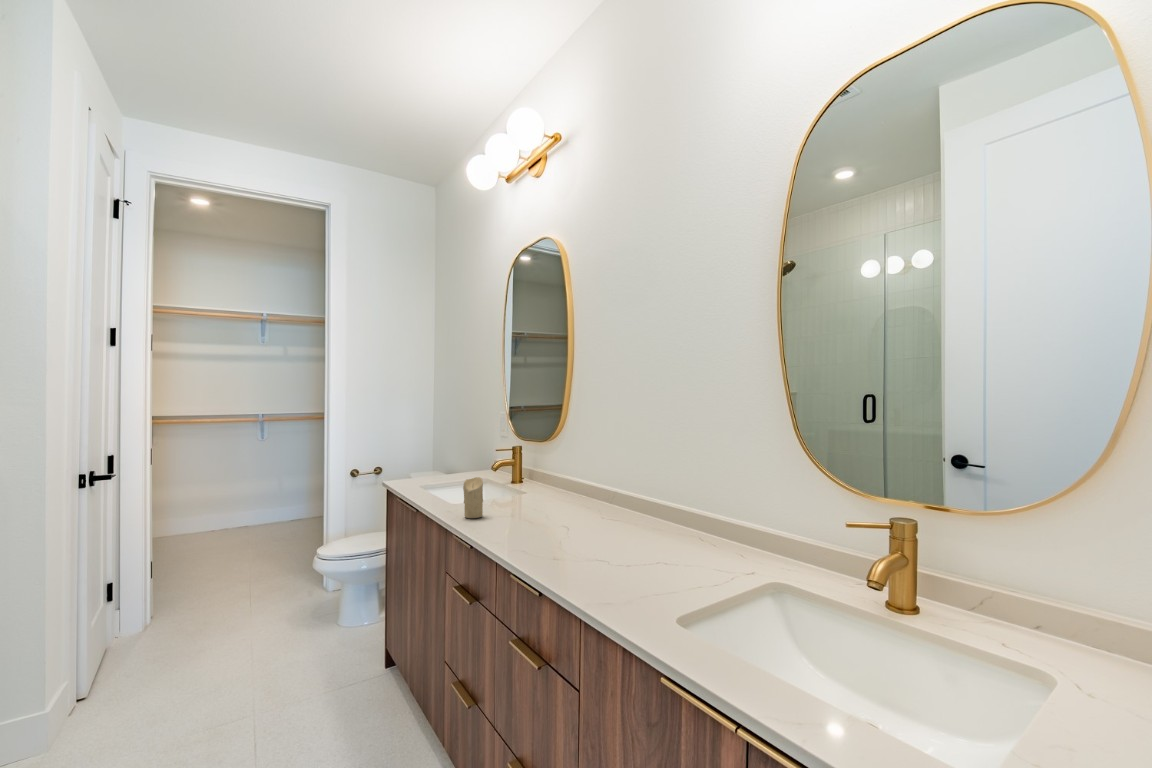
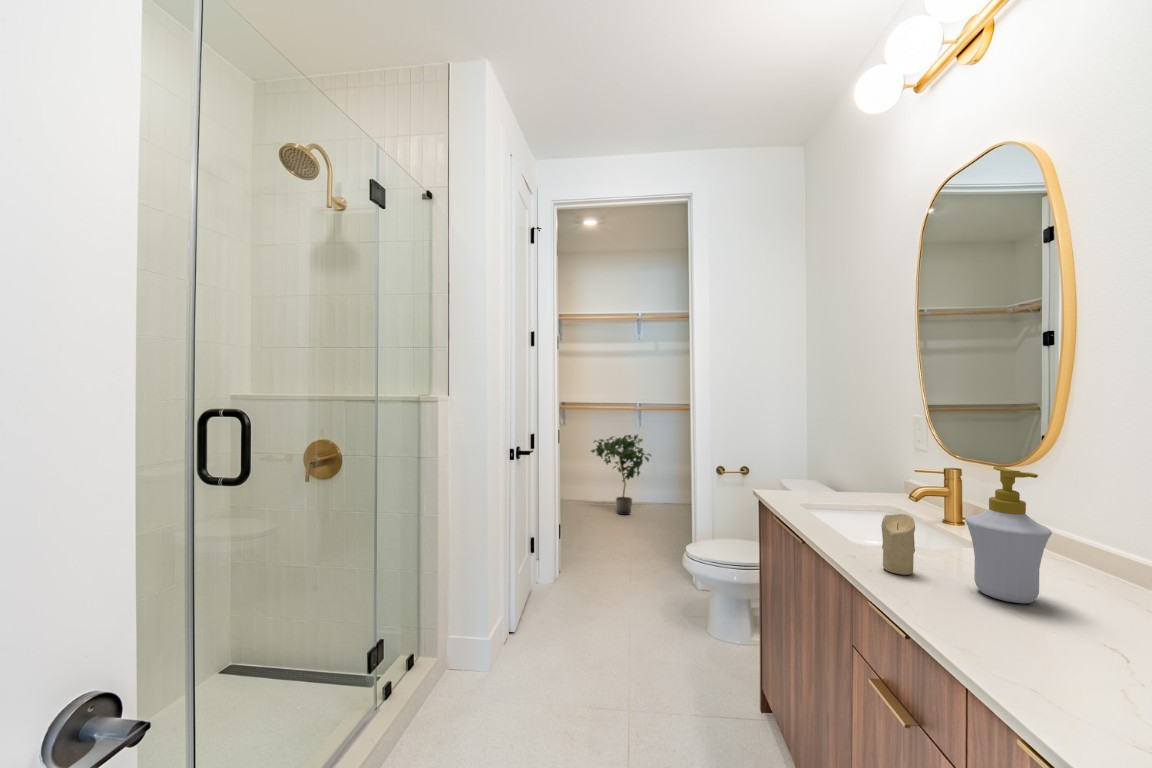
soap bottle: none [509,439,550,520] -> present [965,466,1052,603]
potted plant: none [197,446,280,538] -> present [591,435,651,515]

